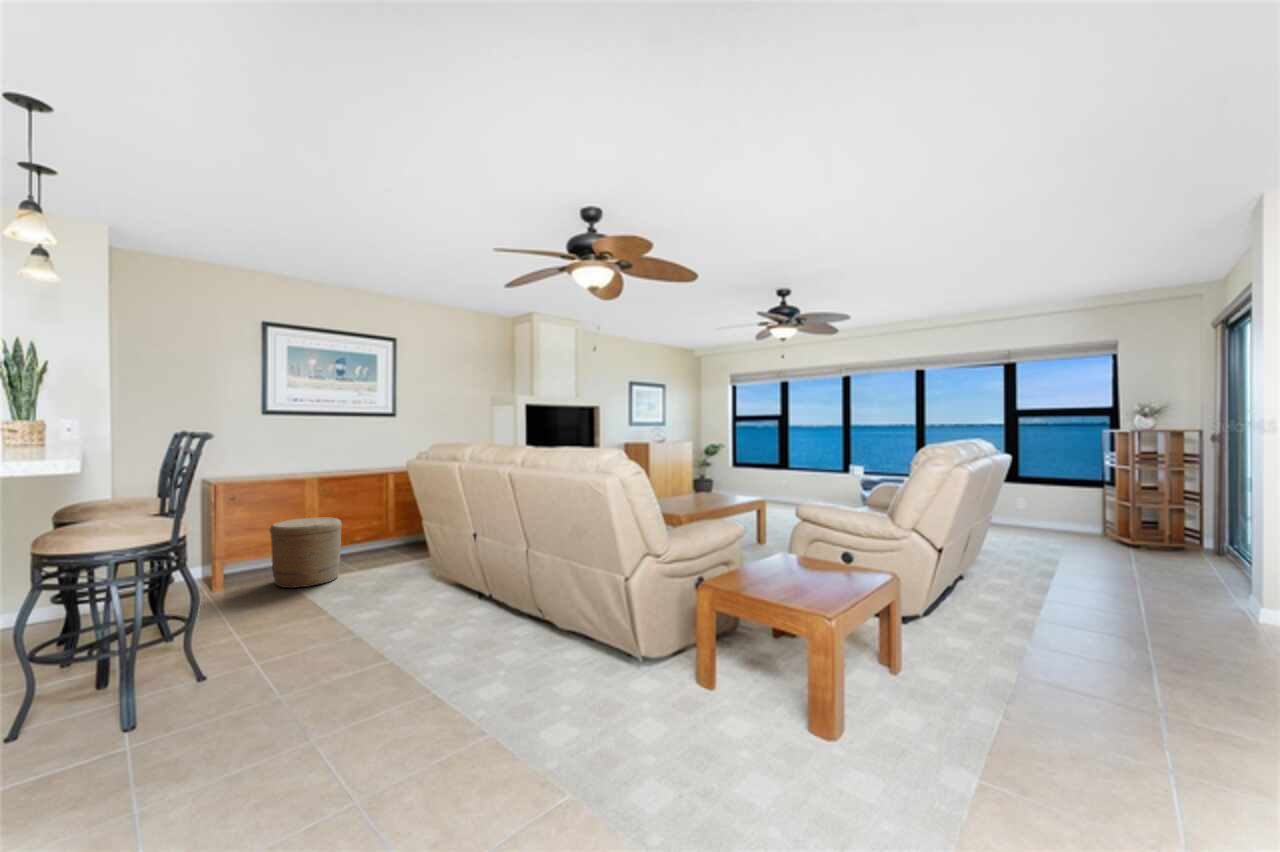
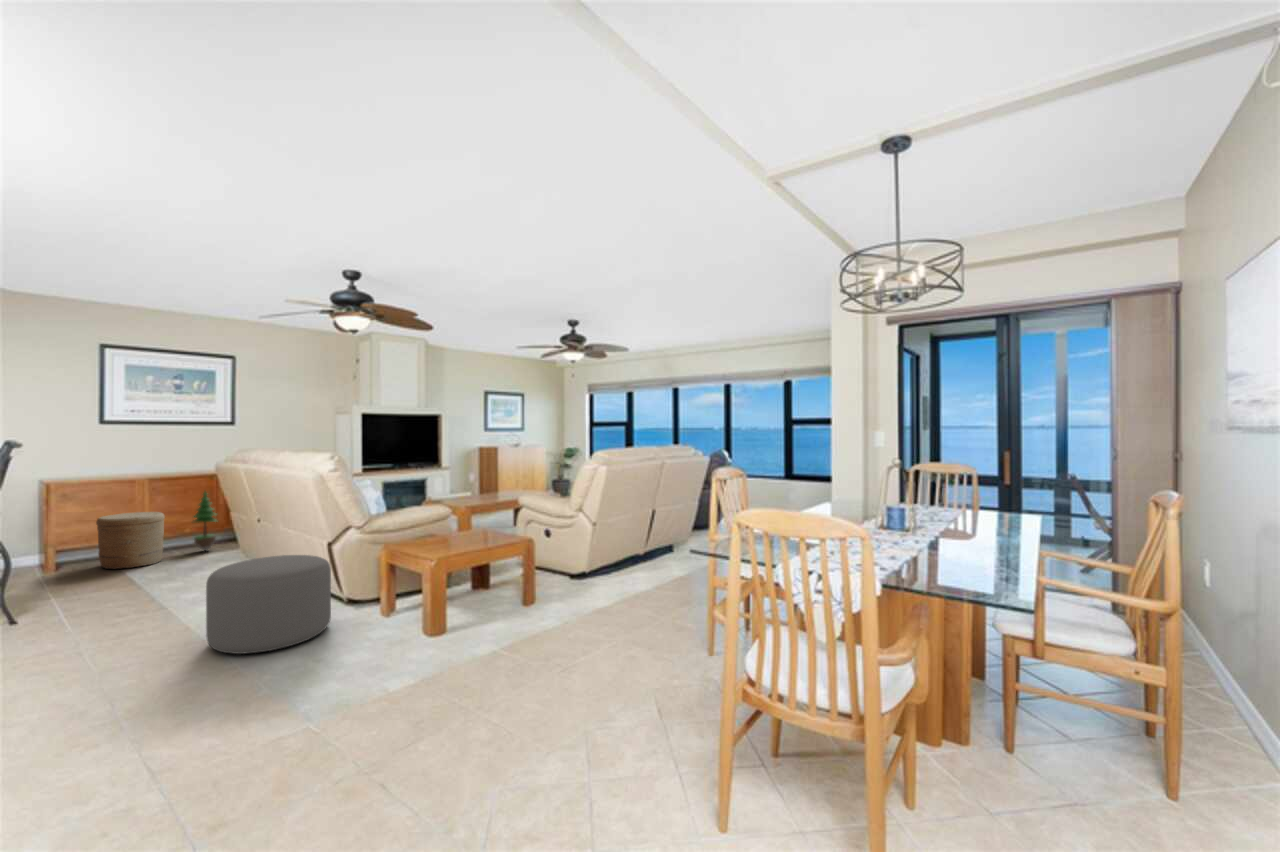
potted tree: none [364,491,393,563] -> present [193,491,217,550]
ottoman: none [502,589,659,756] -> present [206,555,331,654]

